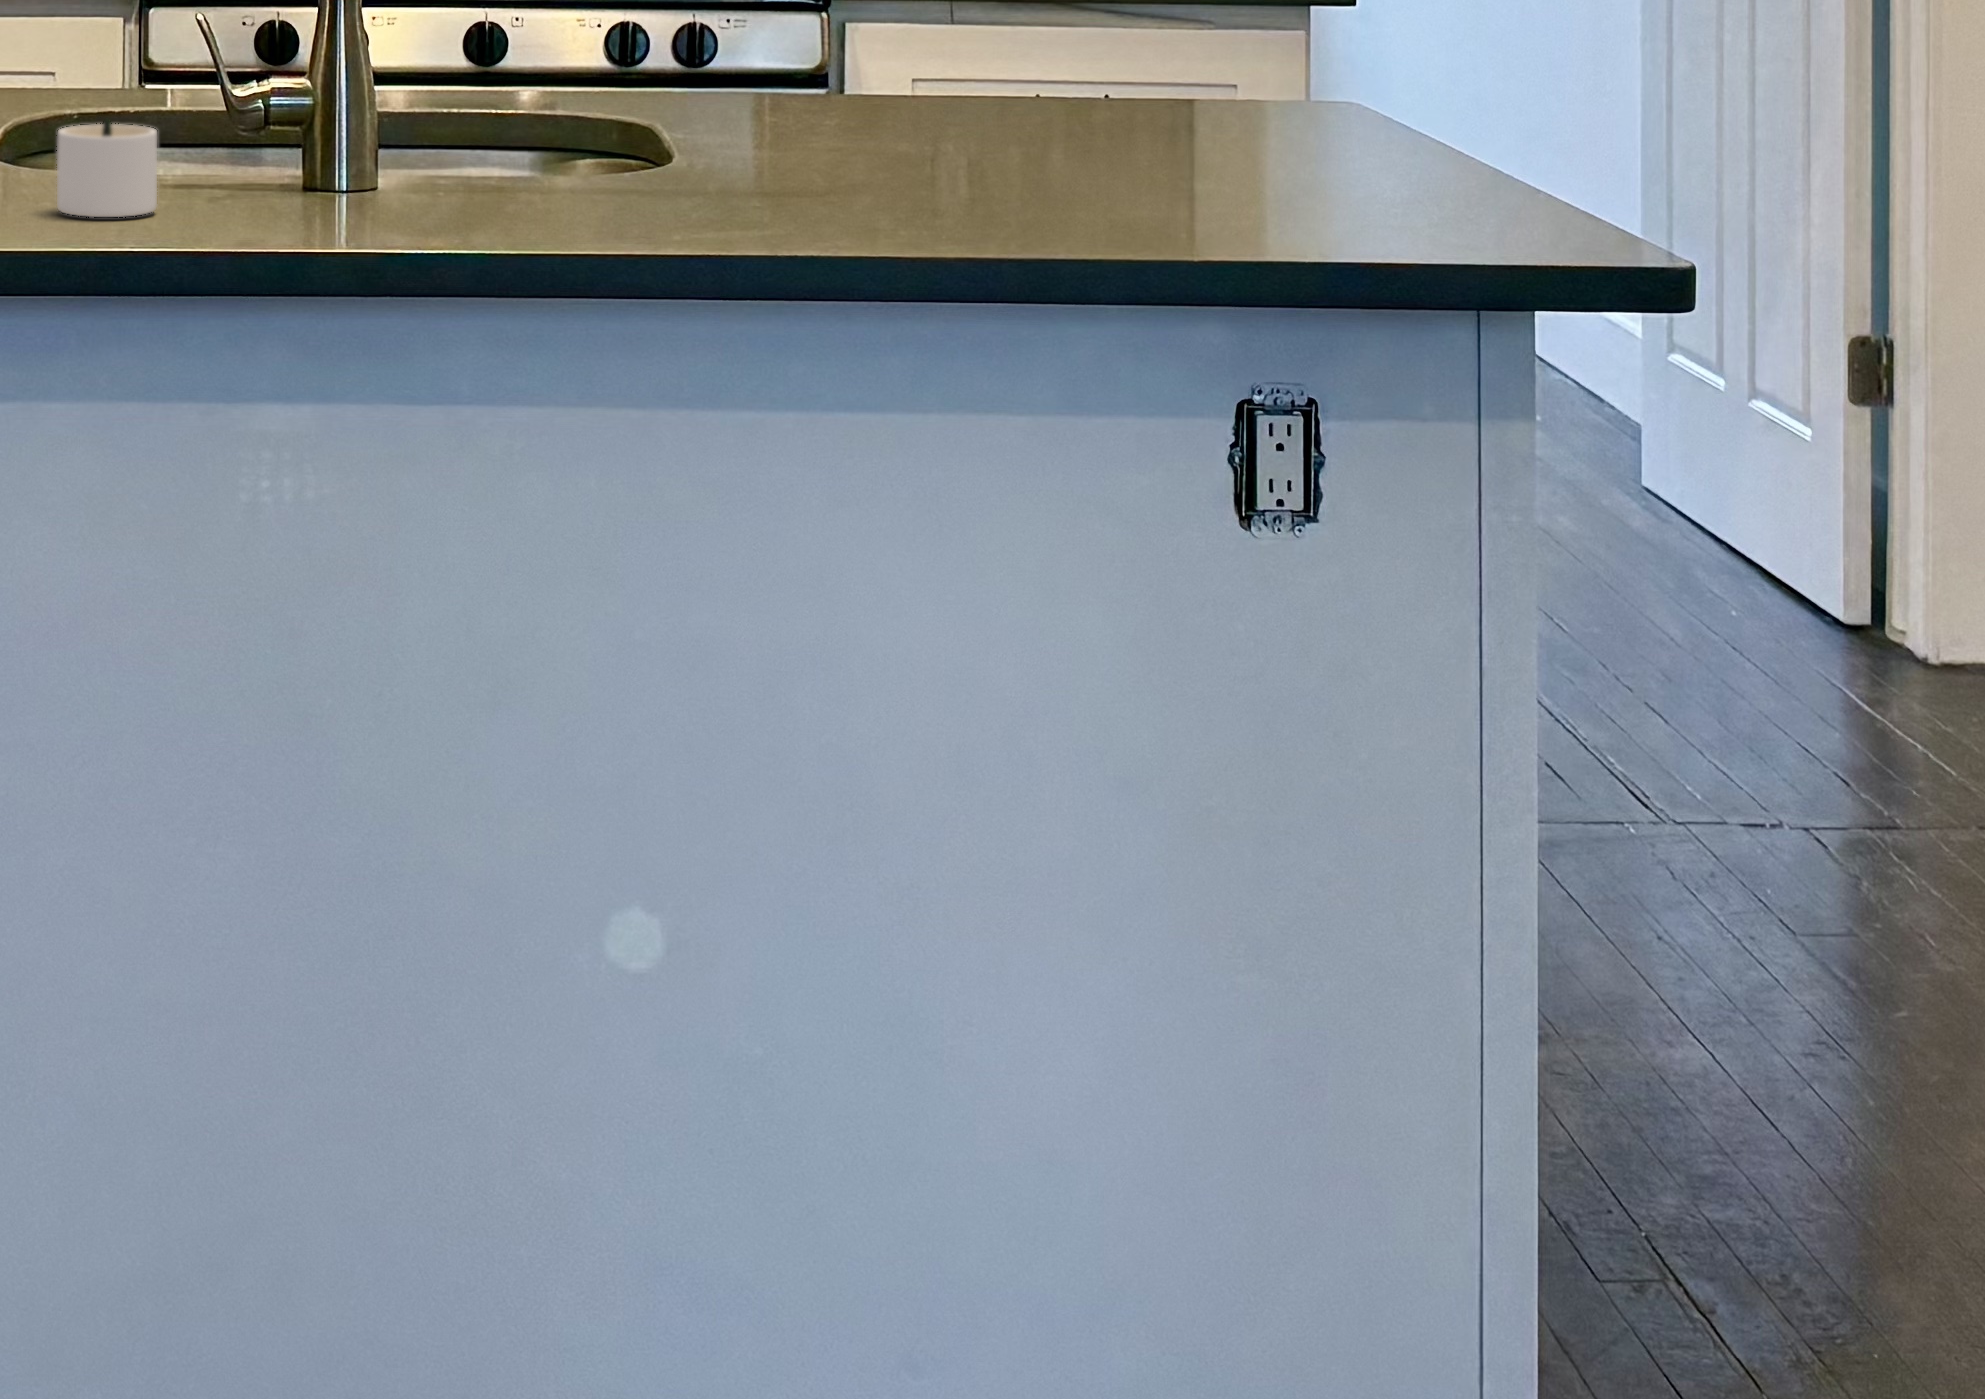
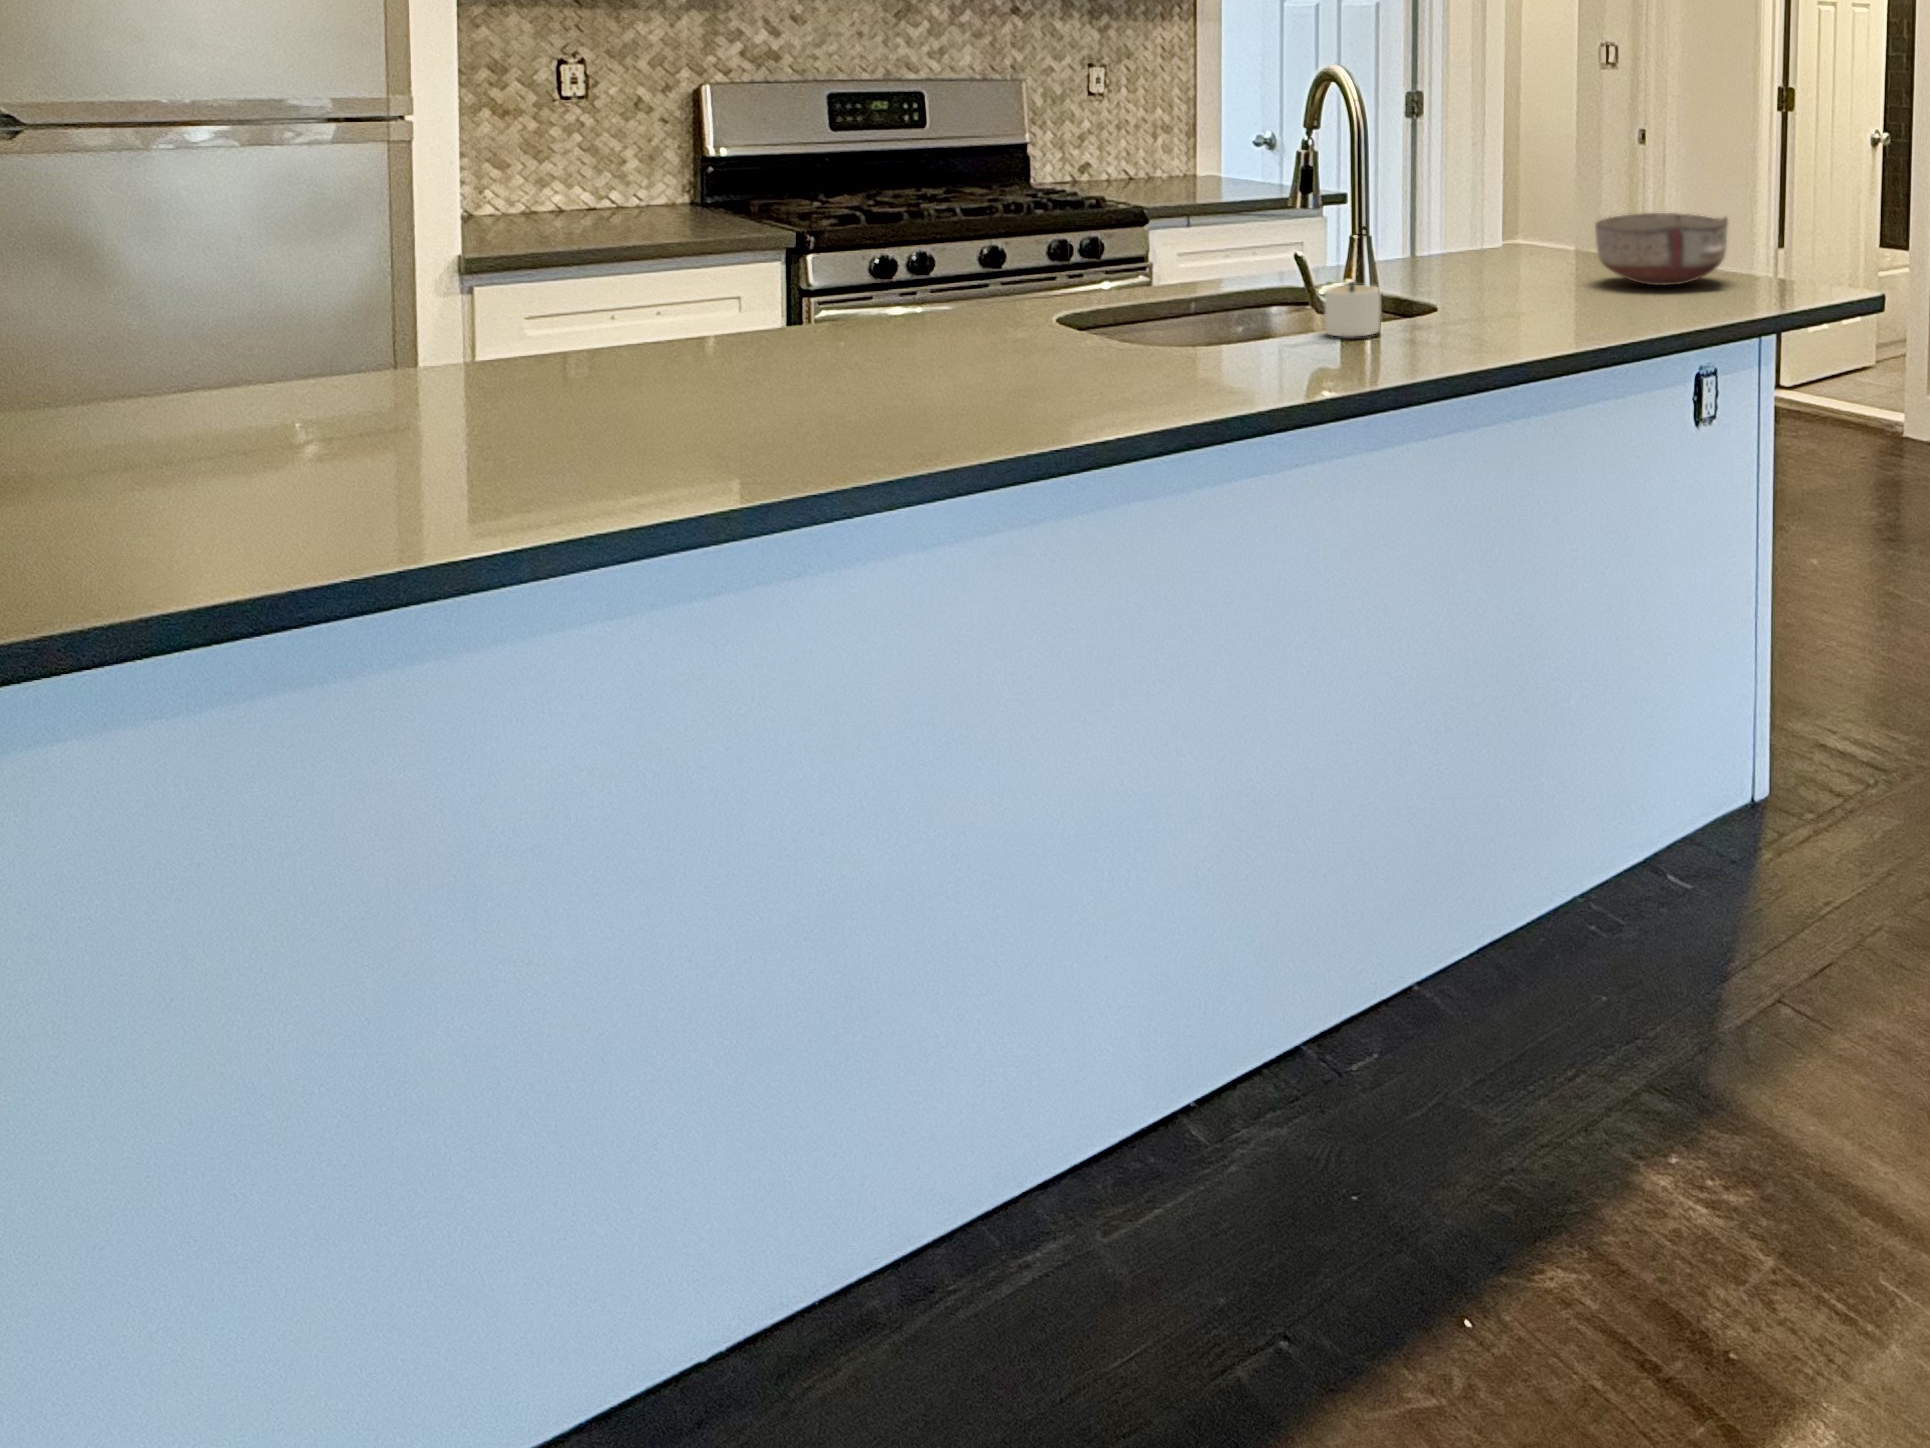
ceramic bowl: none [822,61,1118,220] -> present [1595,213,1728,286]

